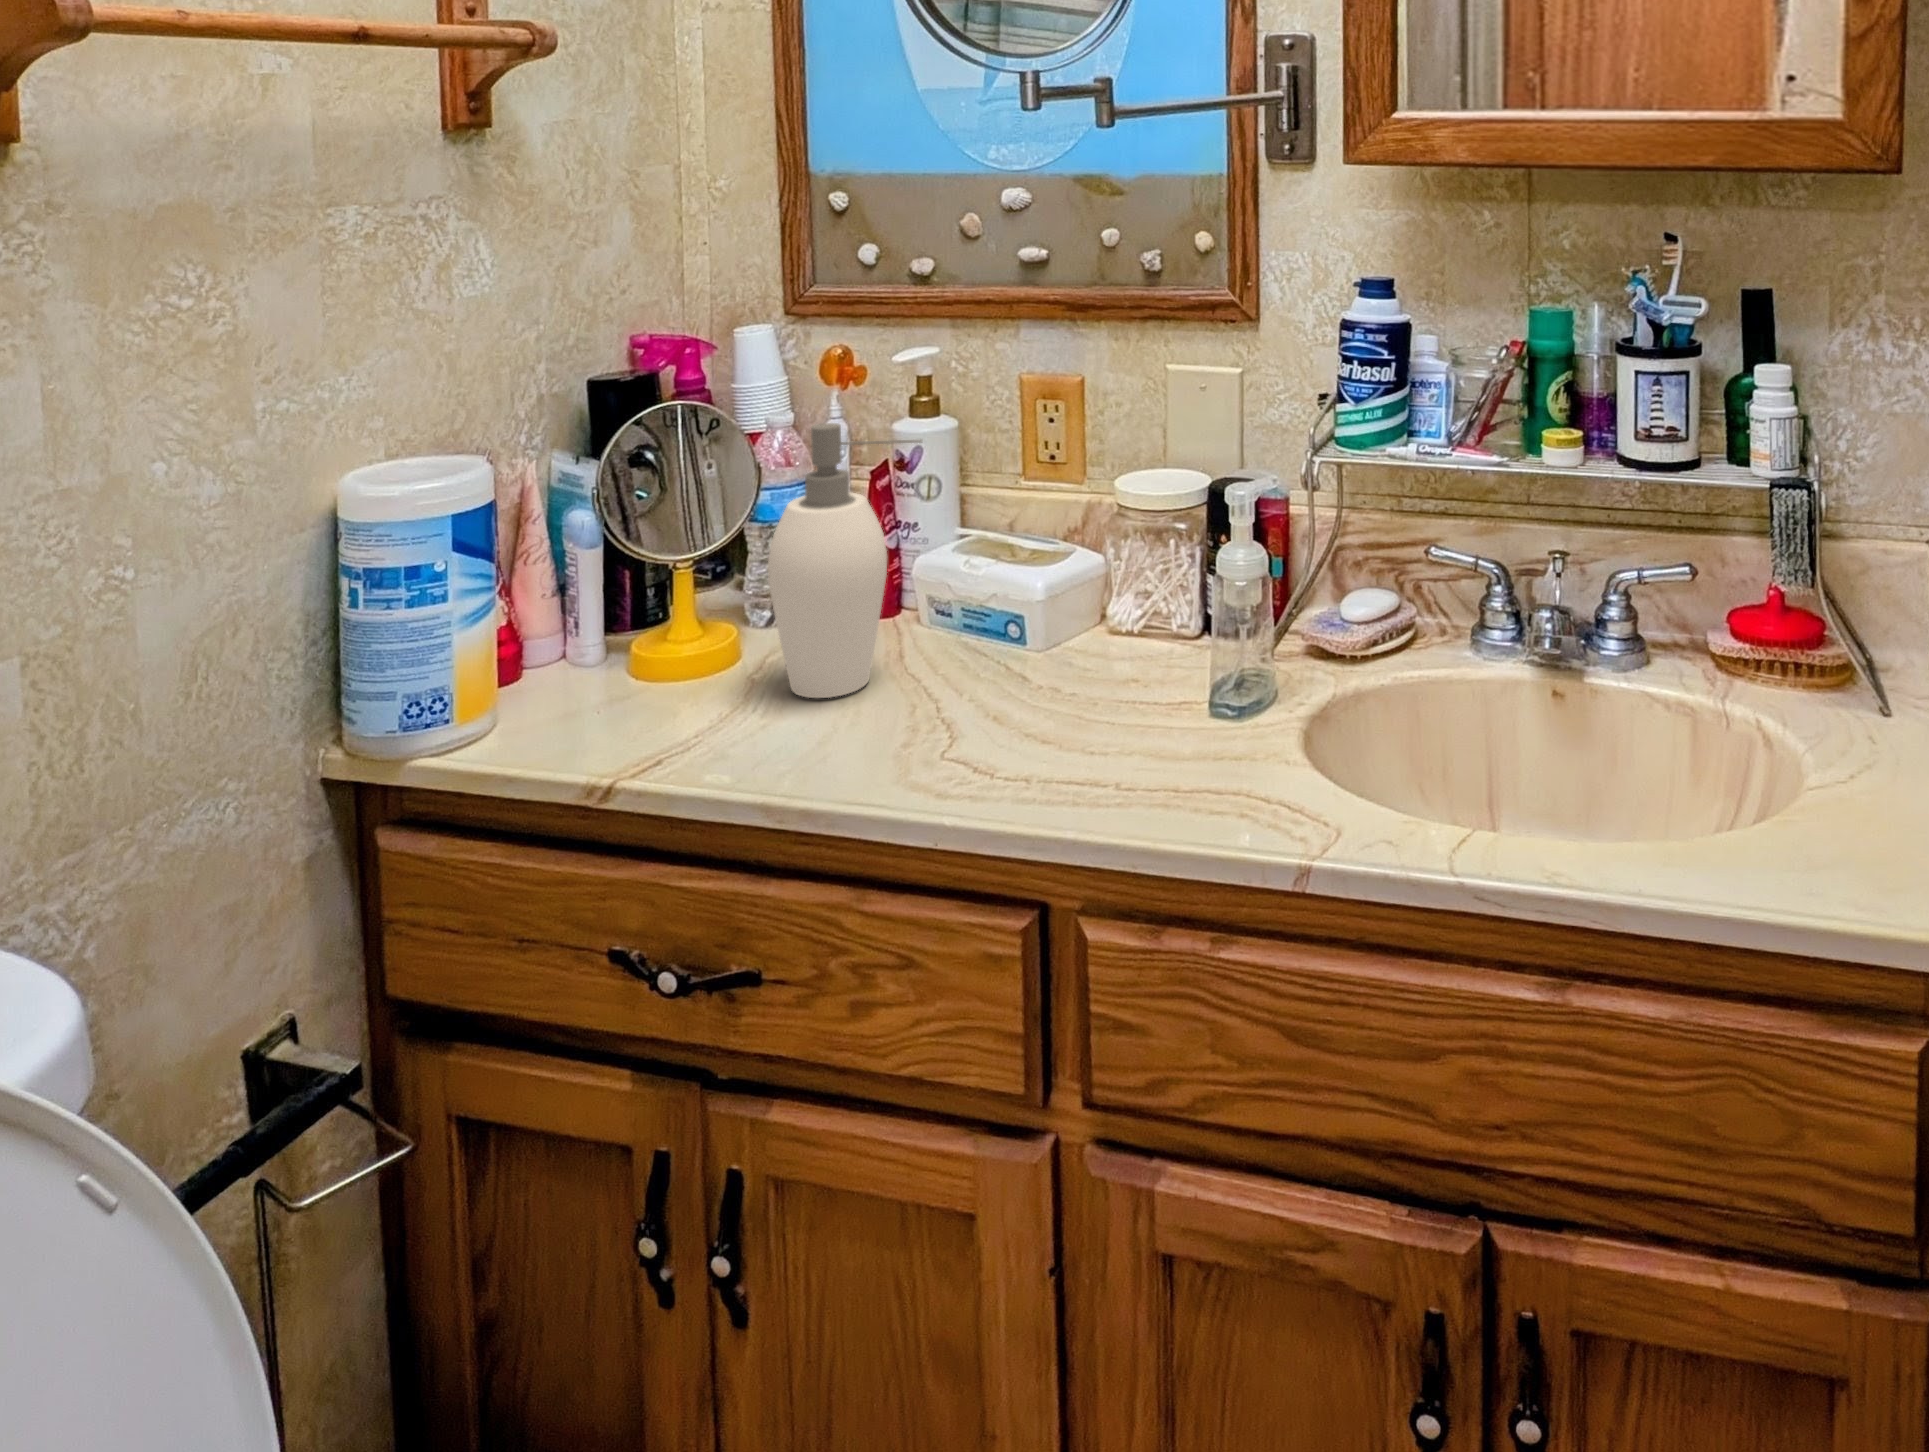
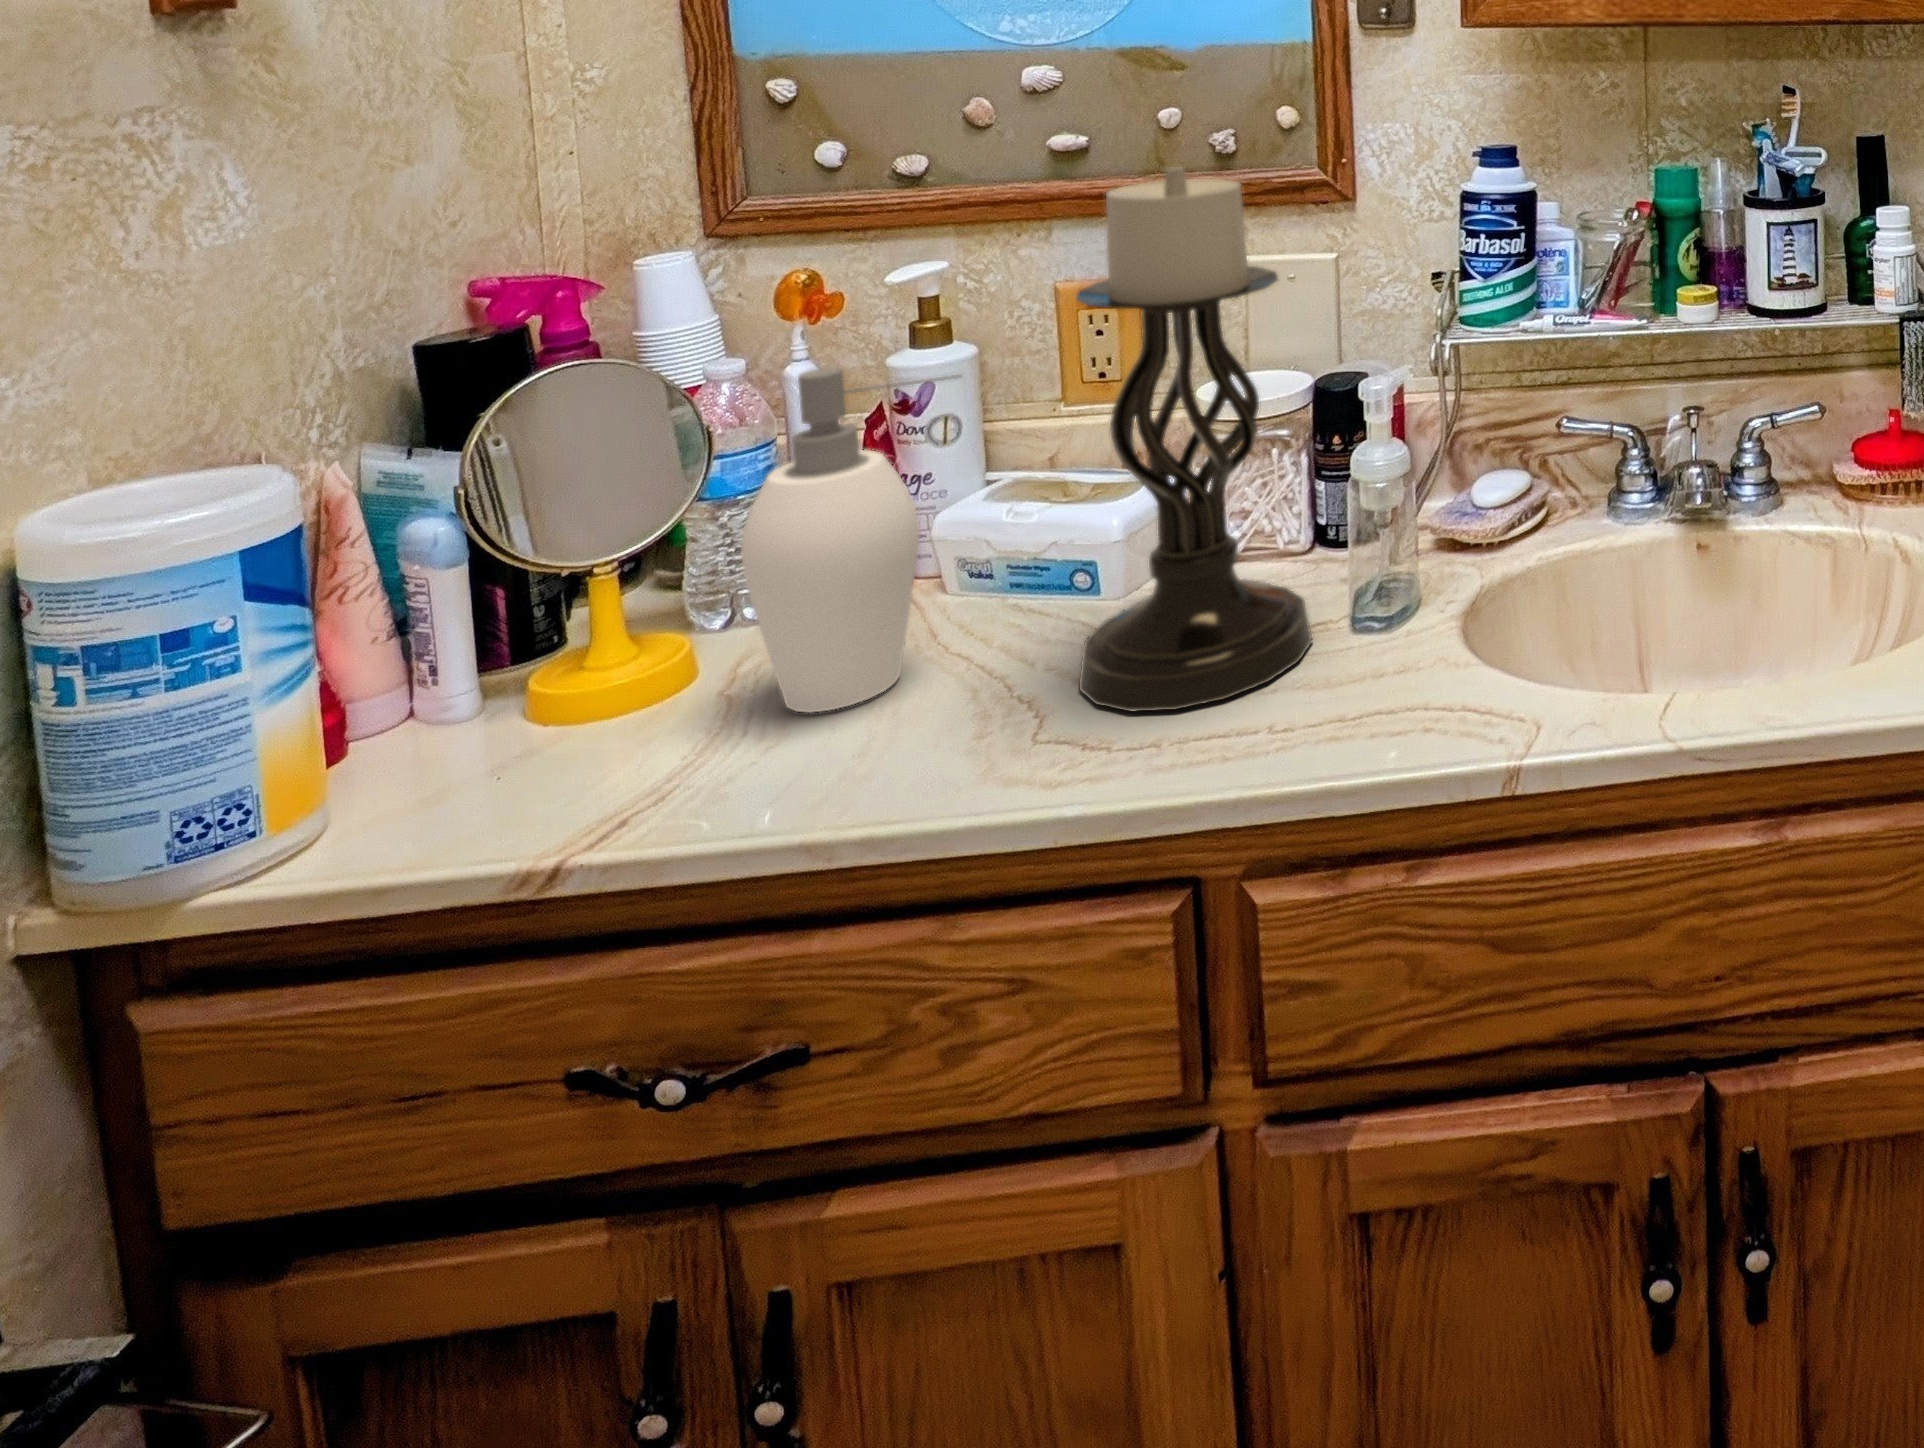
candle holder: none [987,279,1174,750] -> present [1076,167,1312,712]

